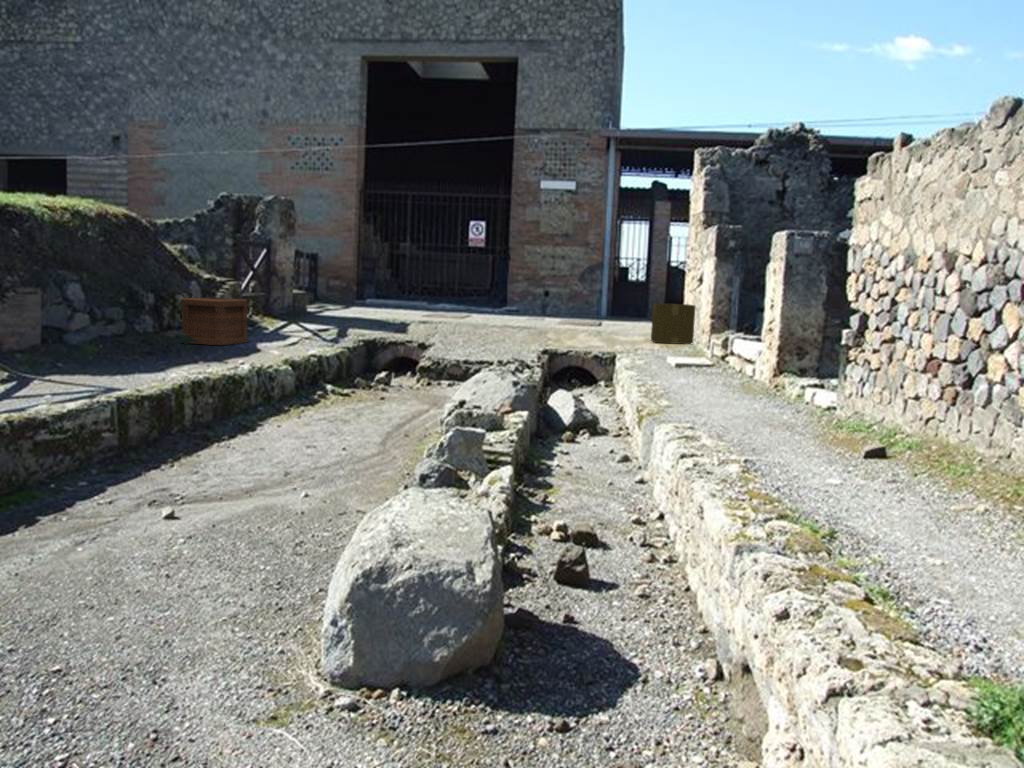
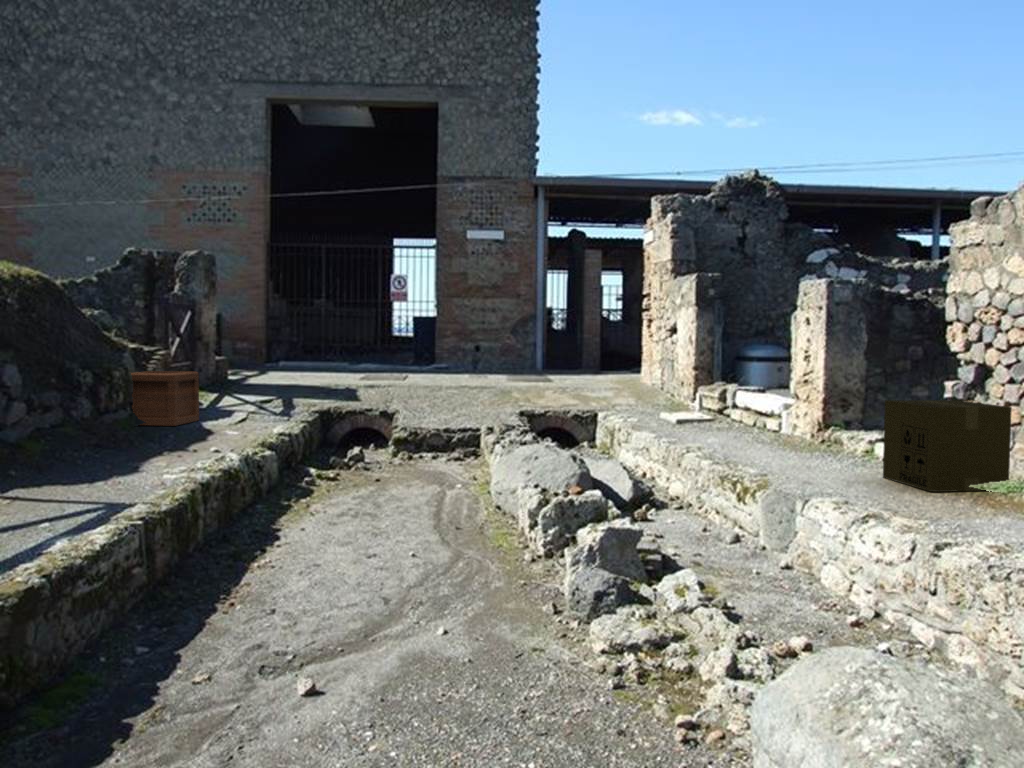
cardboard box: present [651,303,695,344] -> present [883,400,1012,492]

